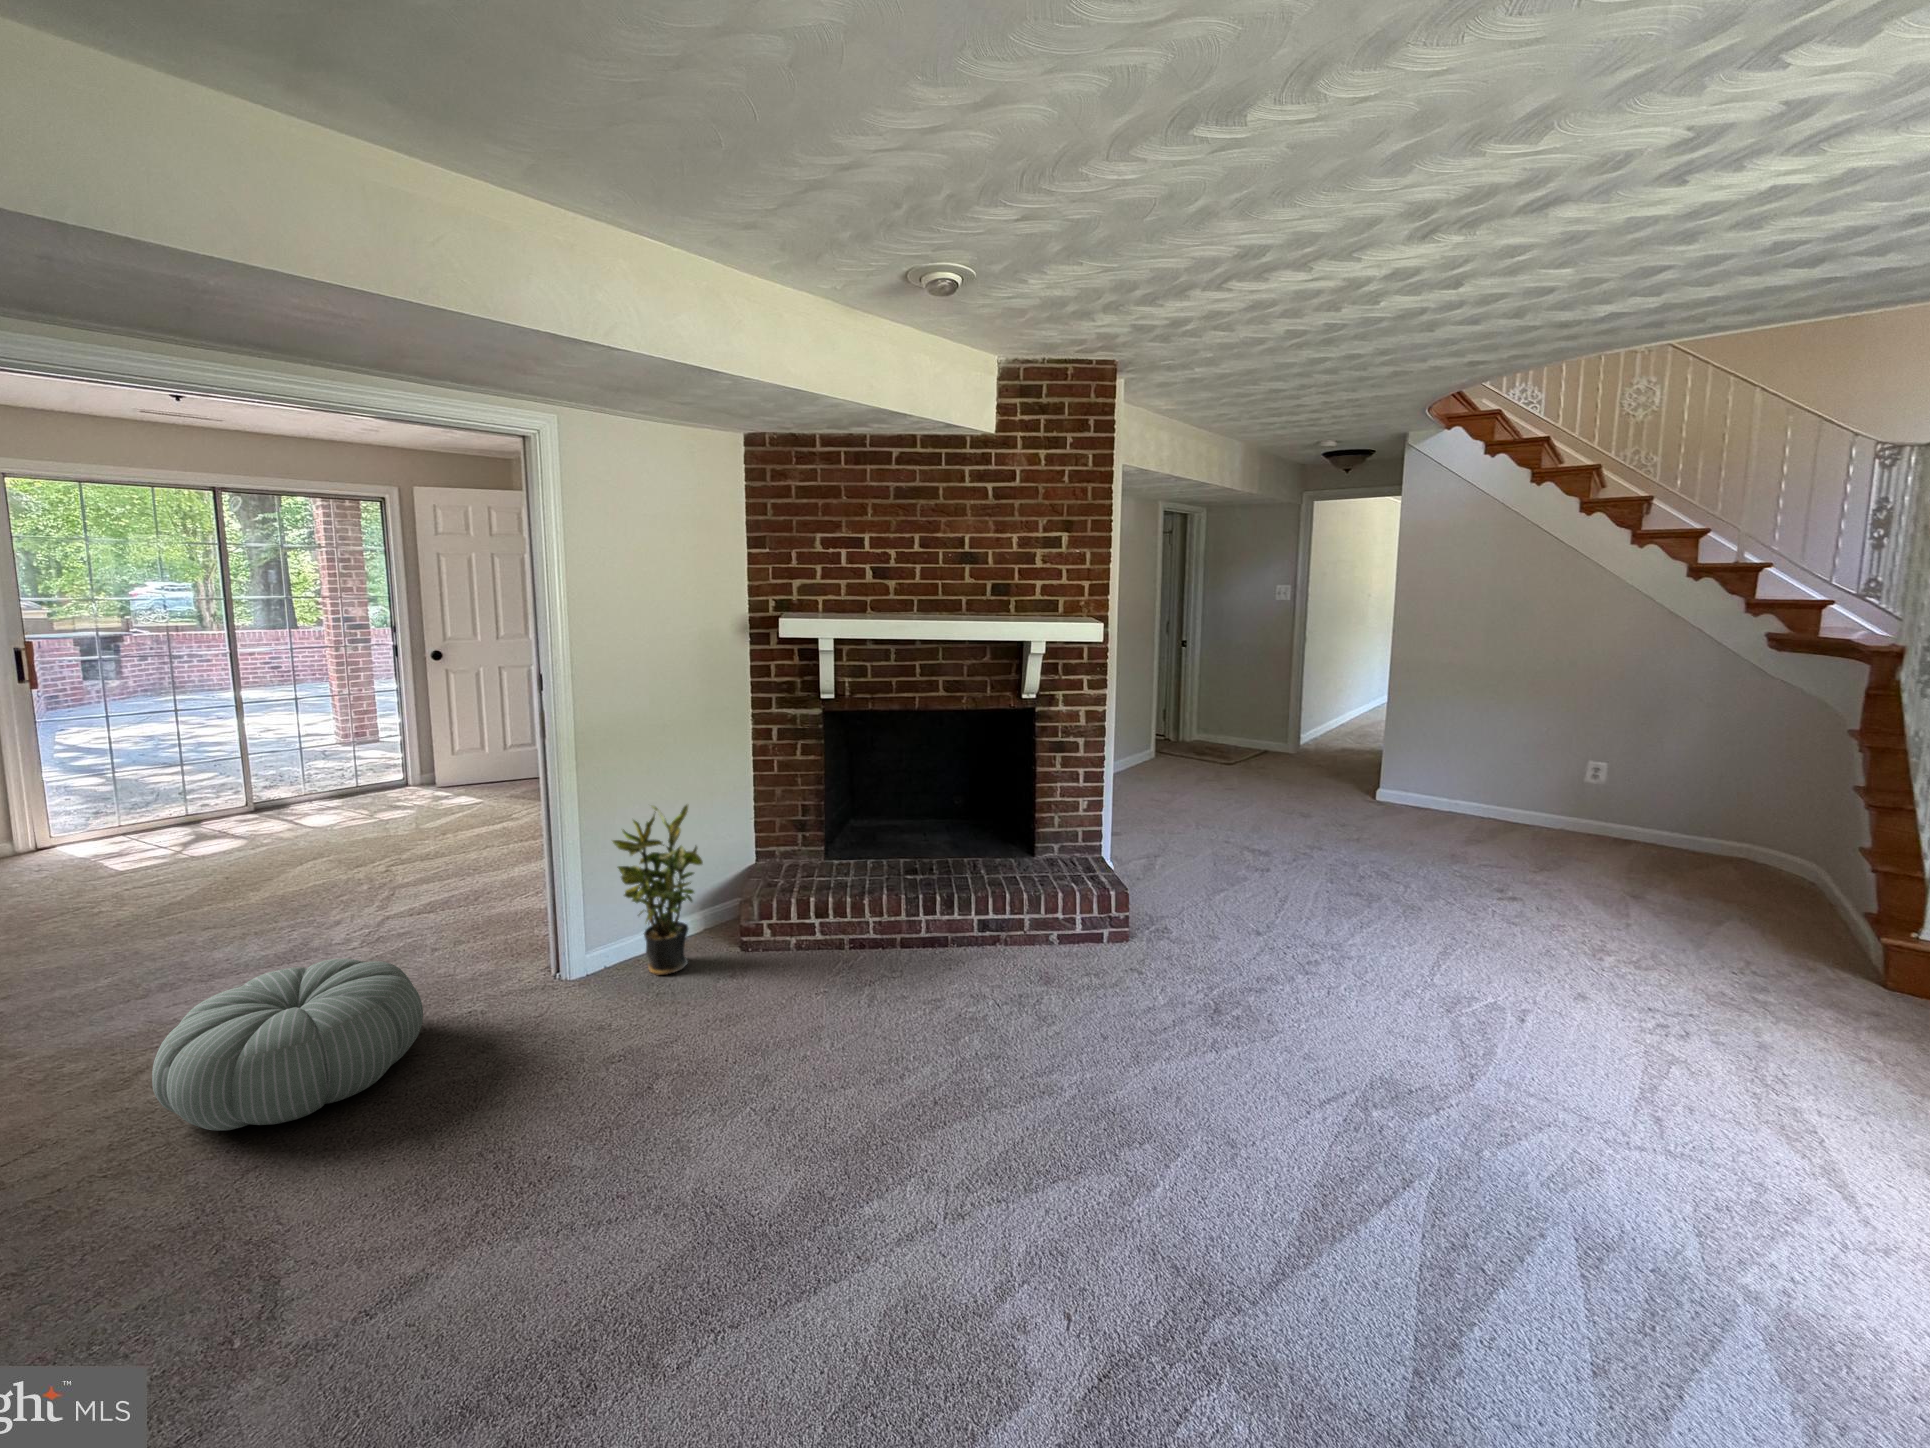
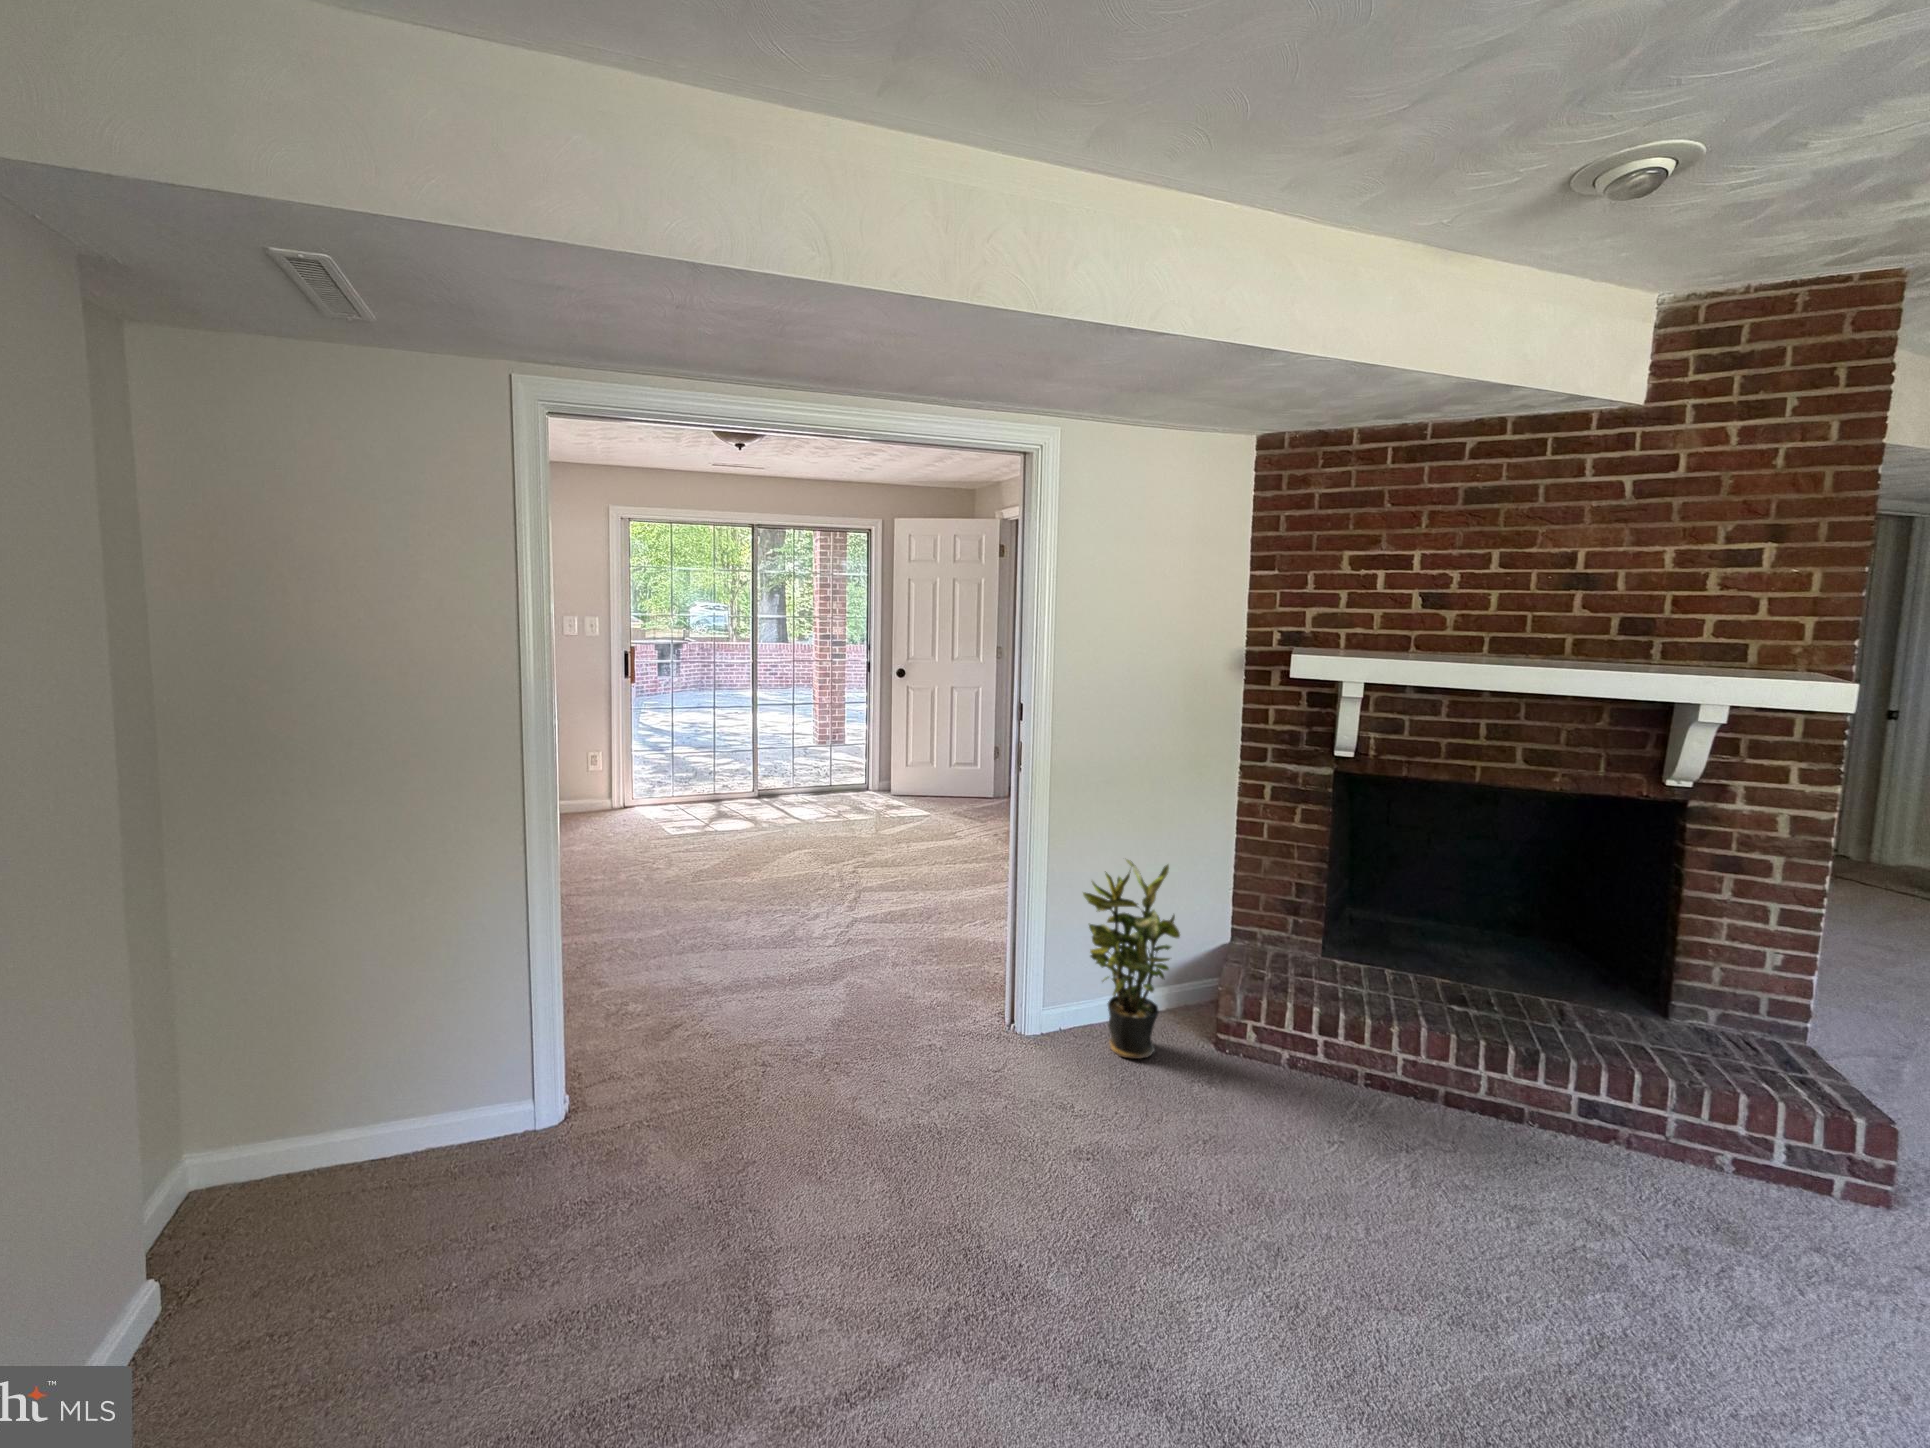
pouf: present [152,959,423,1131] -> none [686,962,894,1120]

